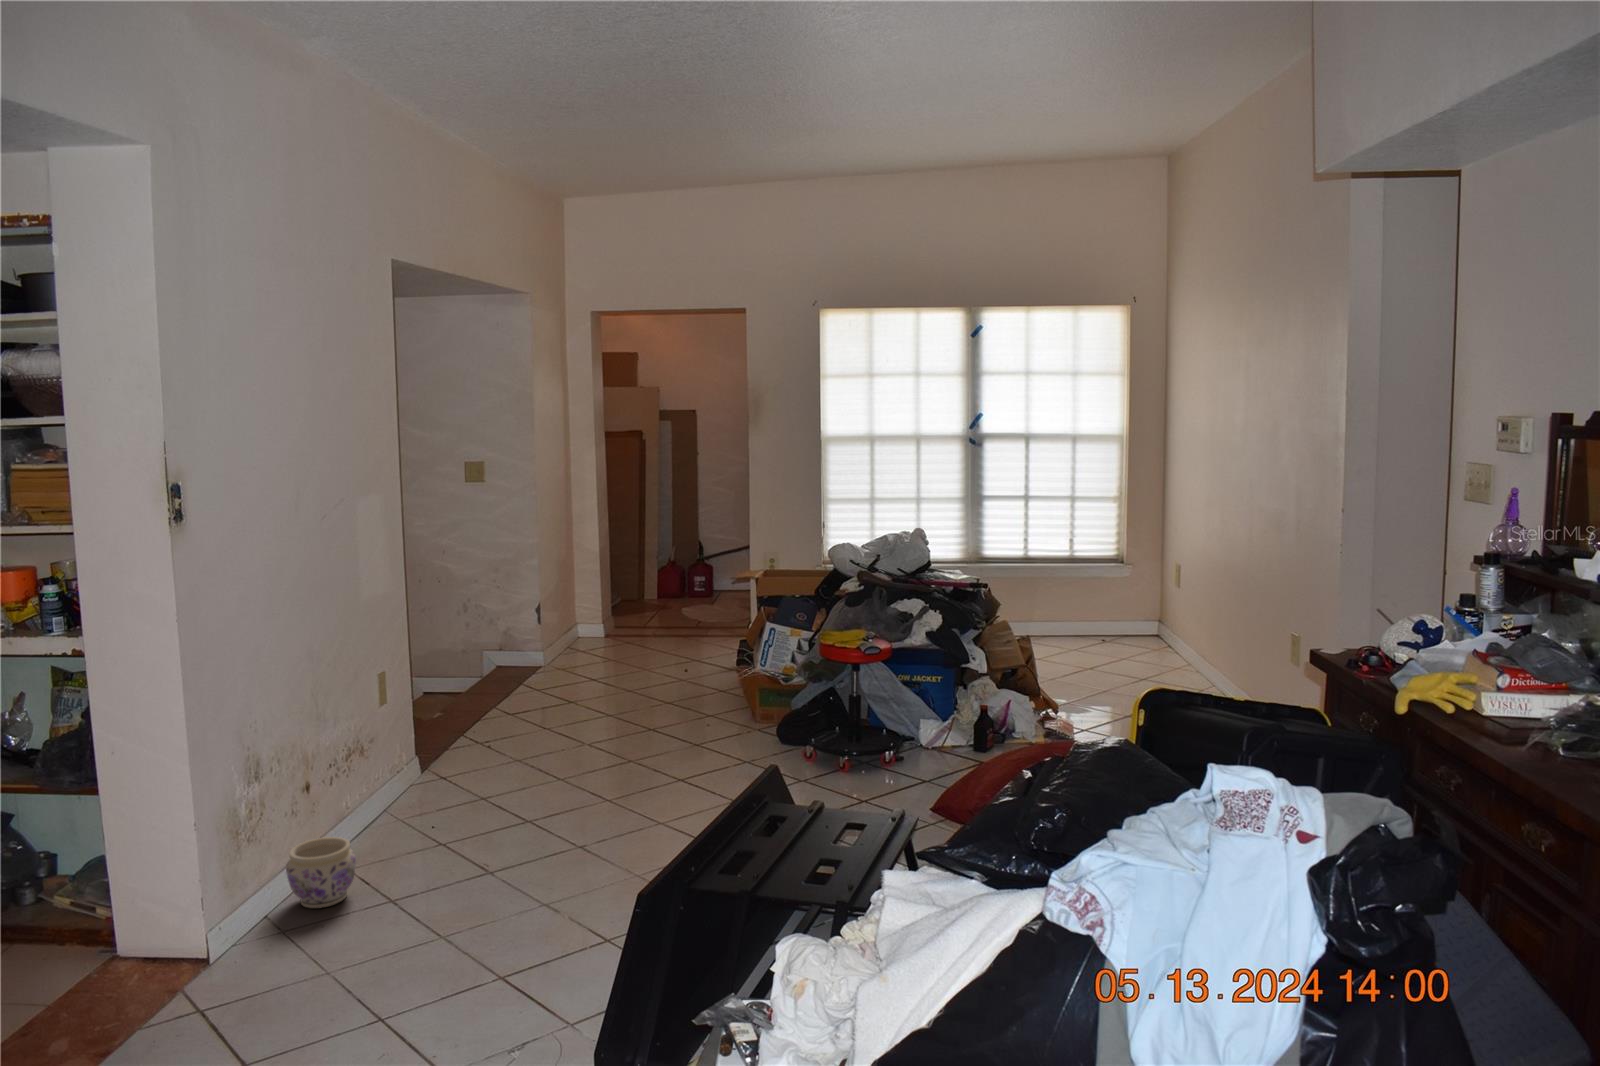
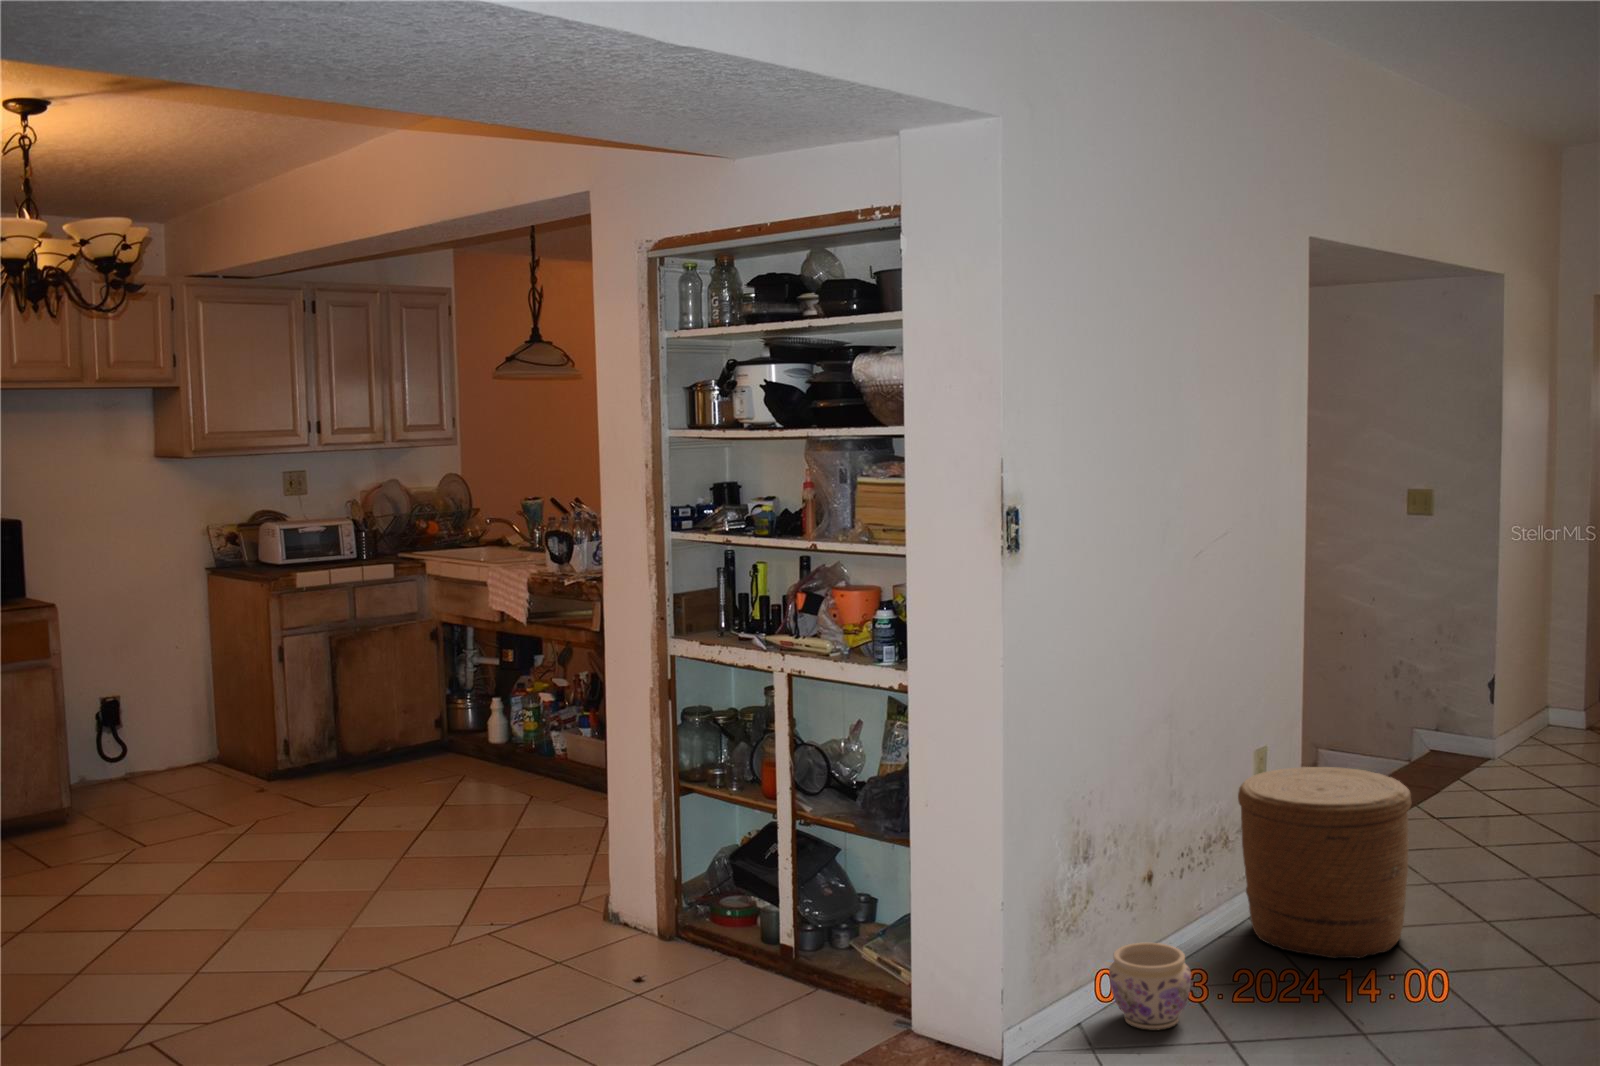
woven basket: none [377,682,506,824] -> present [1238,767,1411,959]

